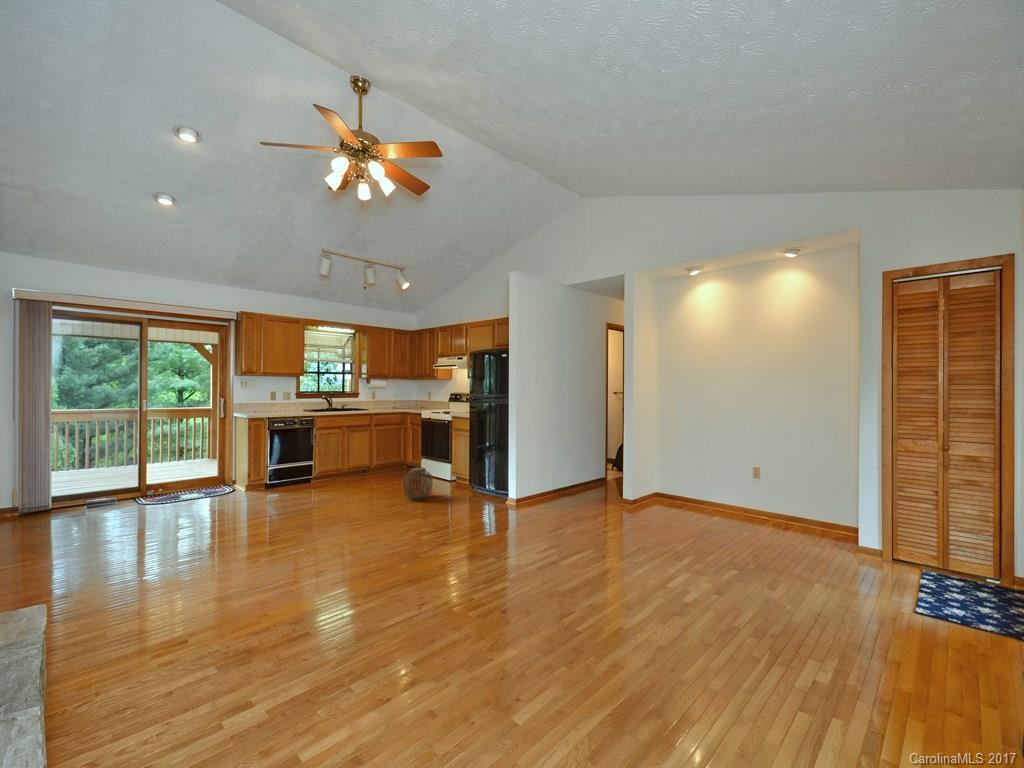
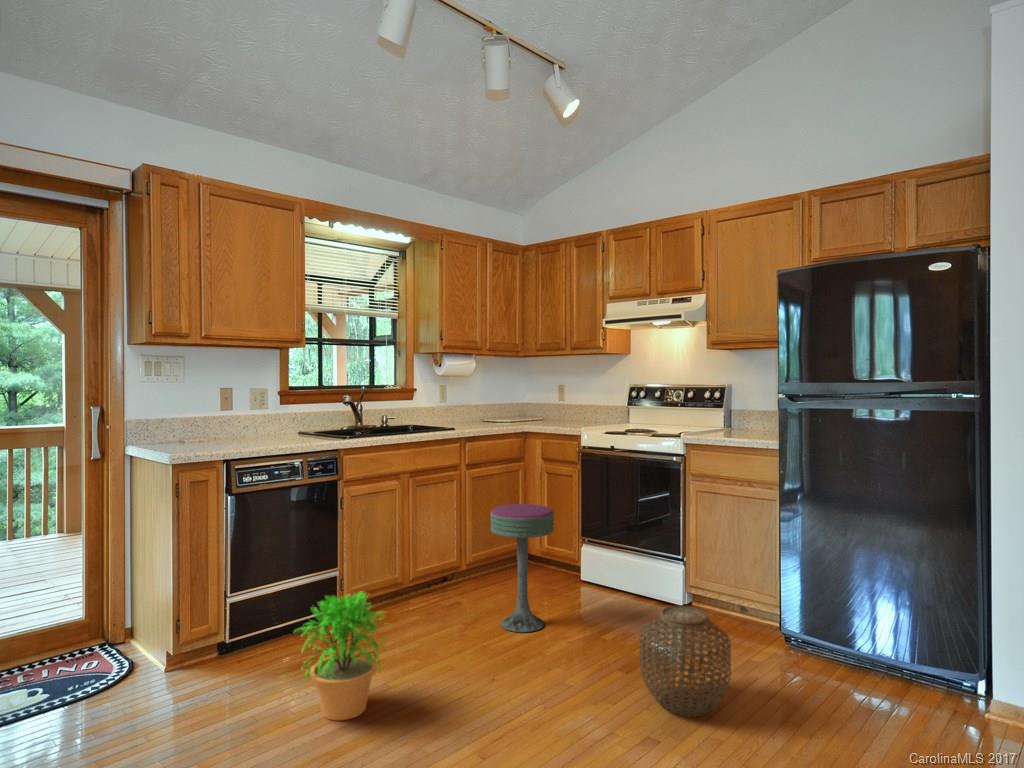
bar stool: none [372,438,397,485] -> present [491,504,554,633]
potted plant: none [286,459,321,500] -> present [301,591,387,720]

